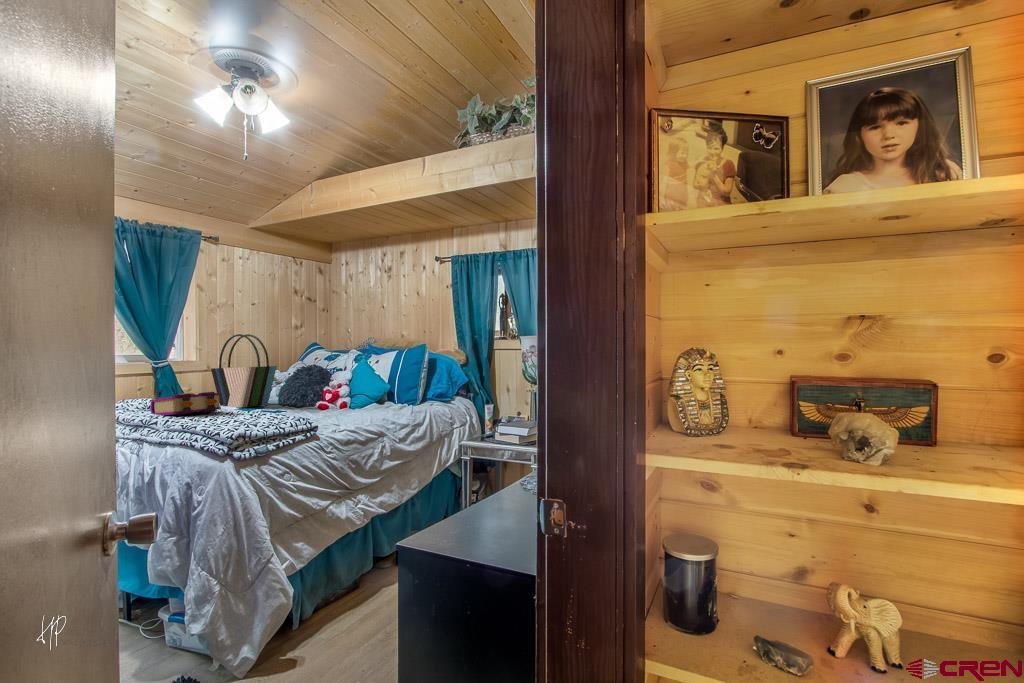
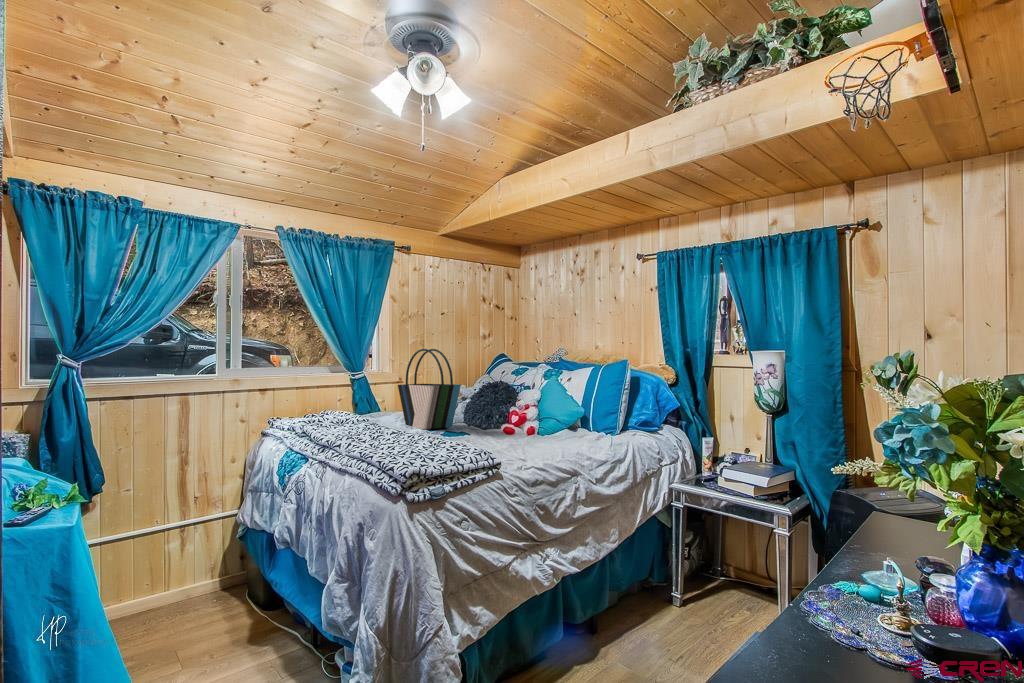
book: present [150,392,221,416] -> none [337,414,403,439]

